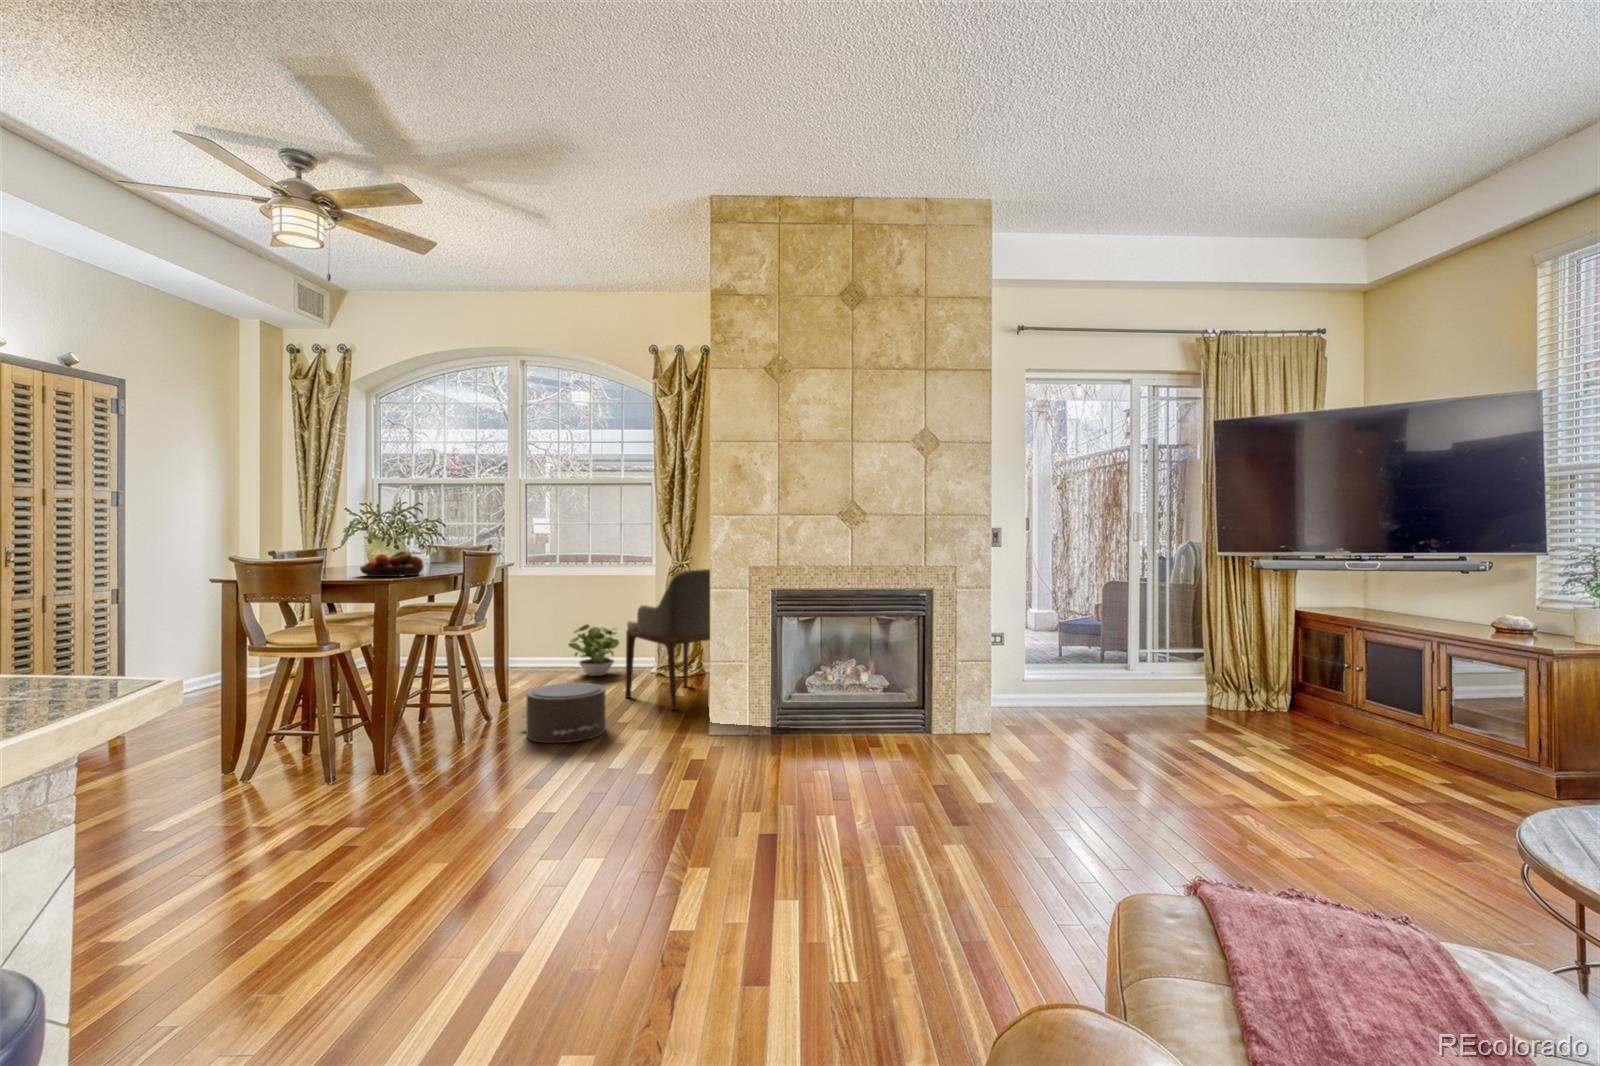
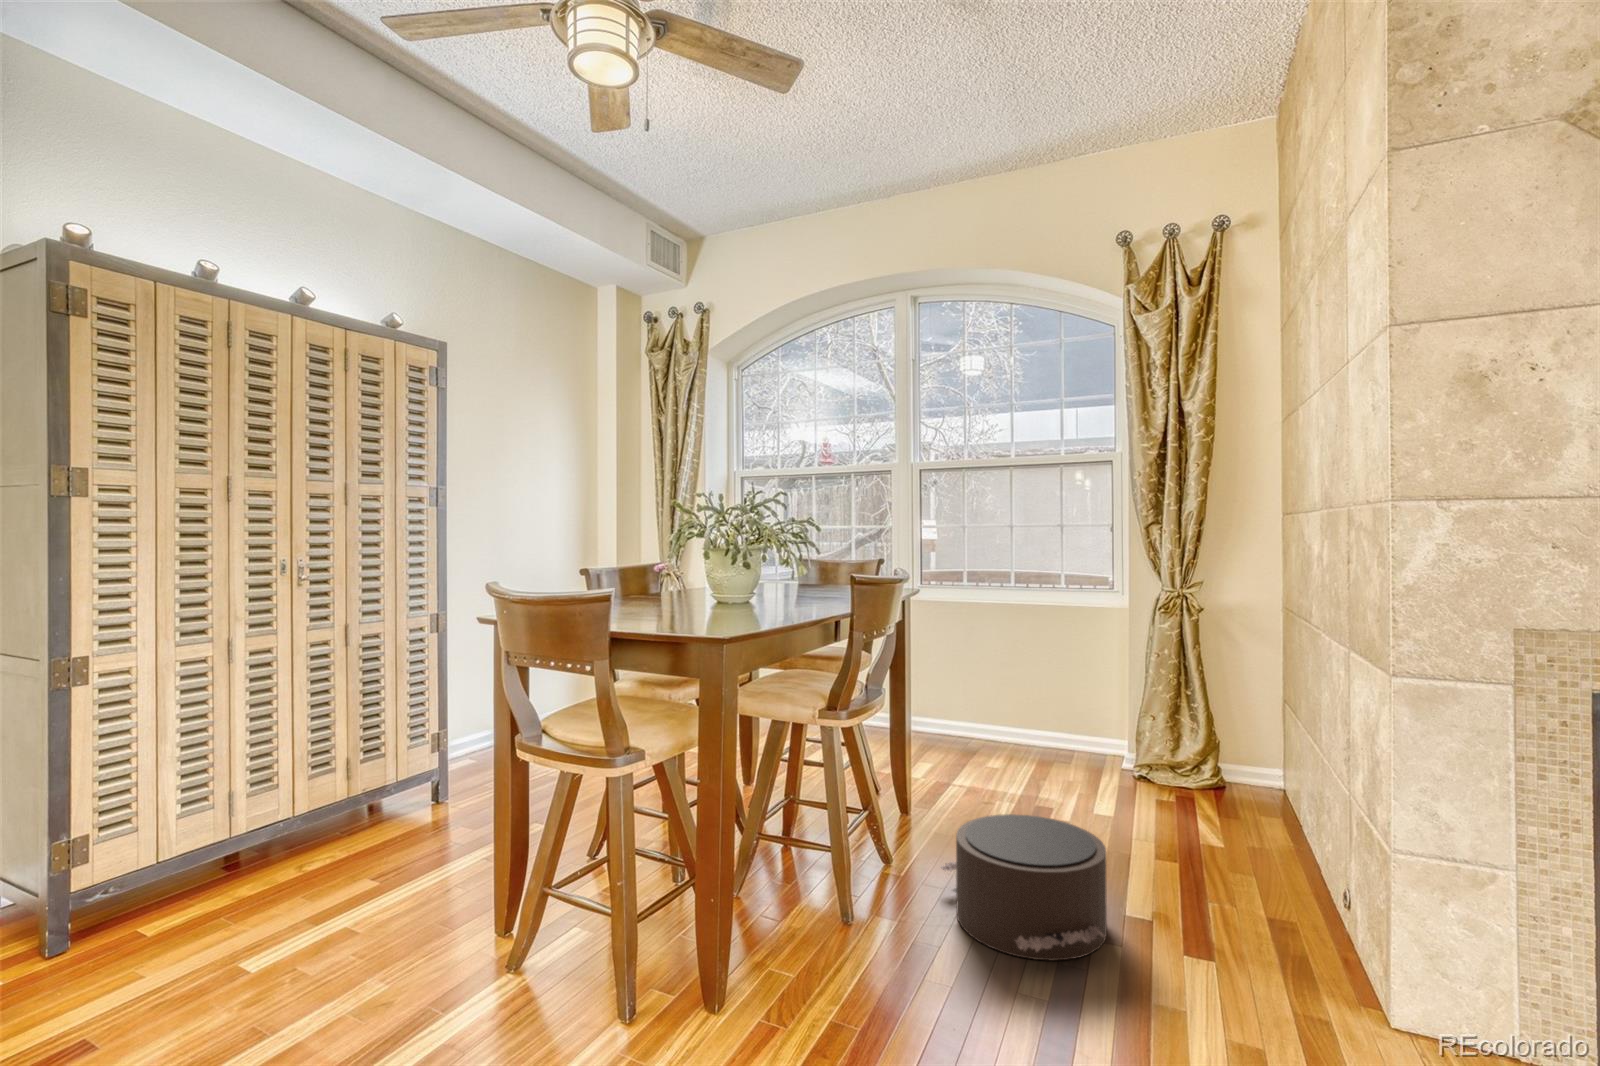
fruit bowl: present [360,551,423,577] -> none [693,572,787,617]
armchair: present [625,569,710,710] -> none [1103,611,1325,884]
potted plant: present [568,625,619,676] -> none [988,682,1066,763]

